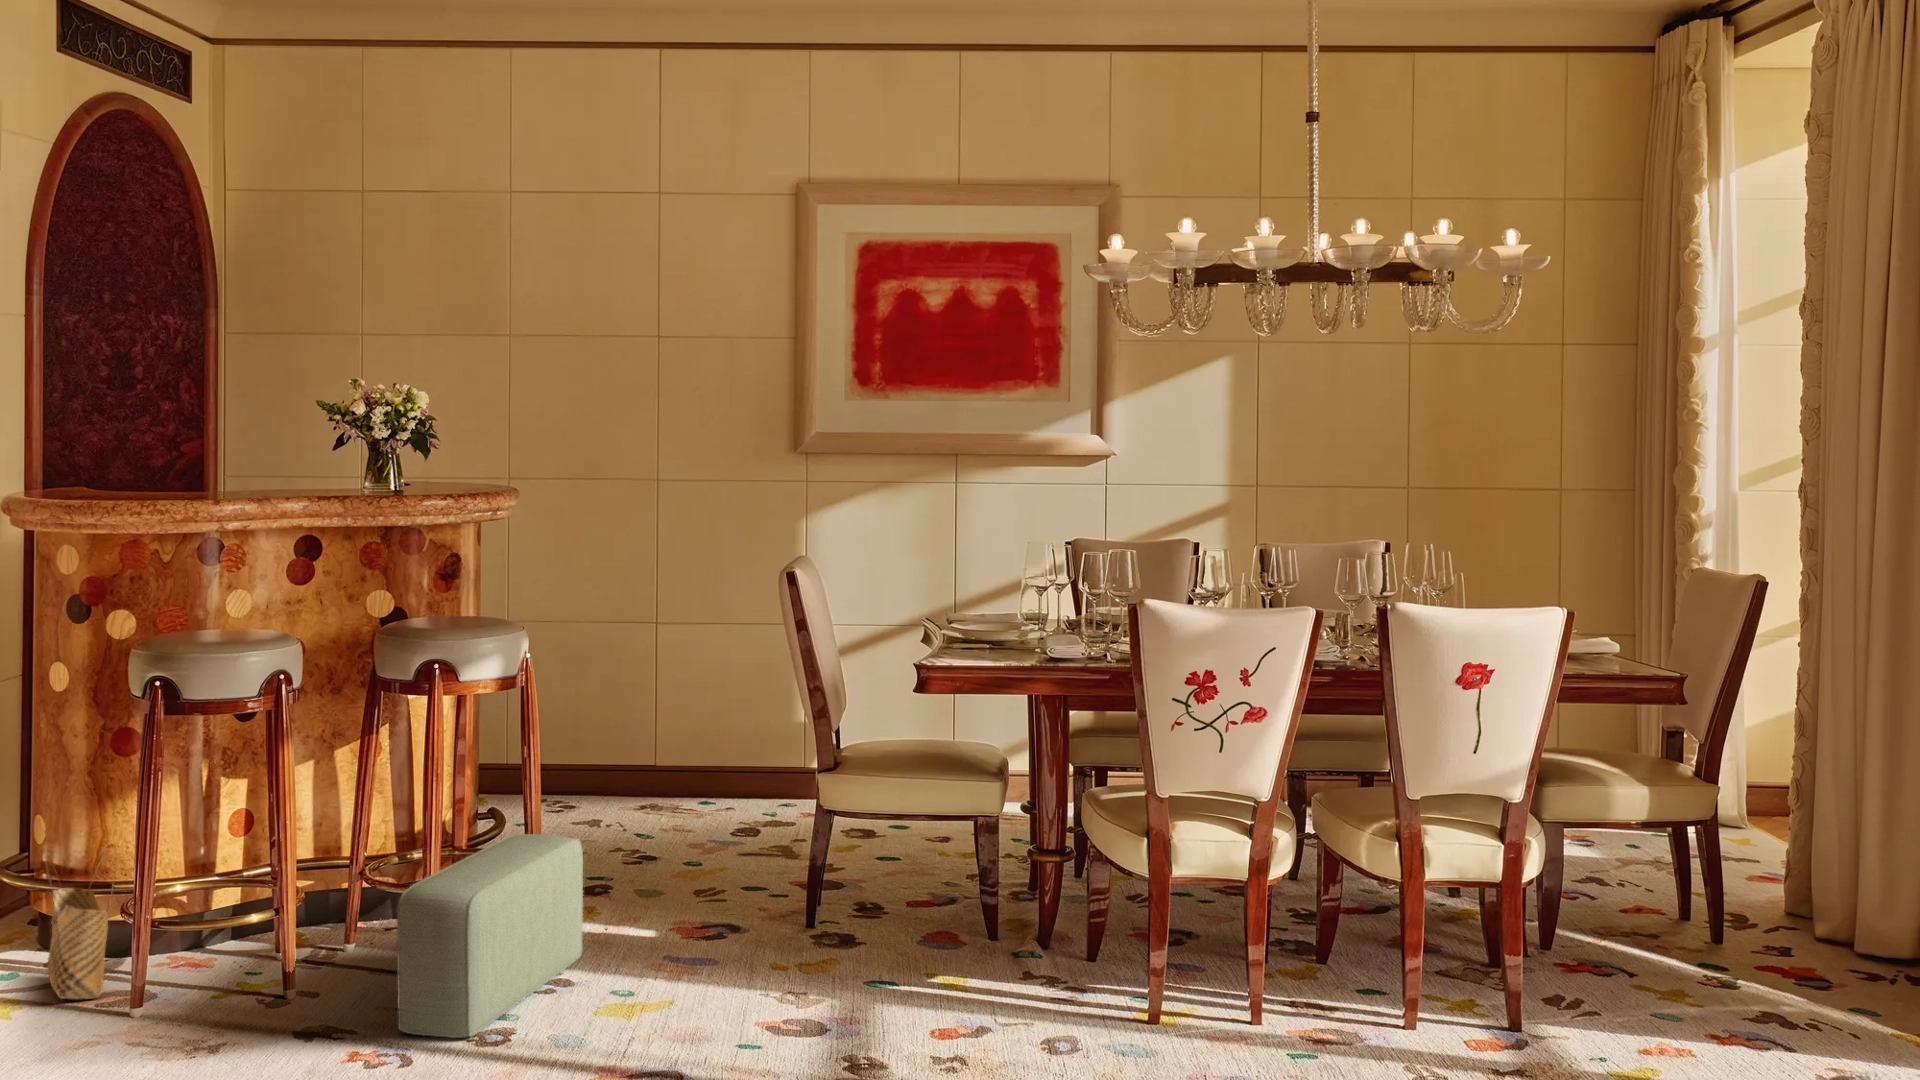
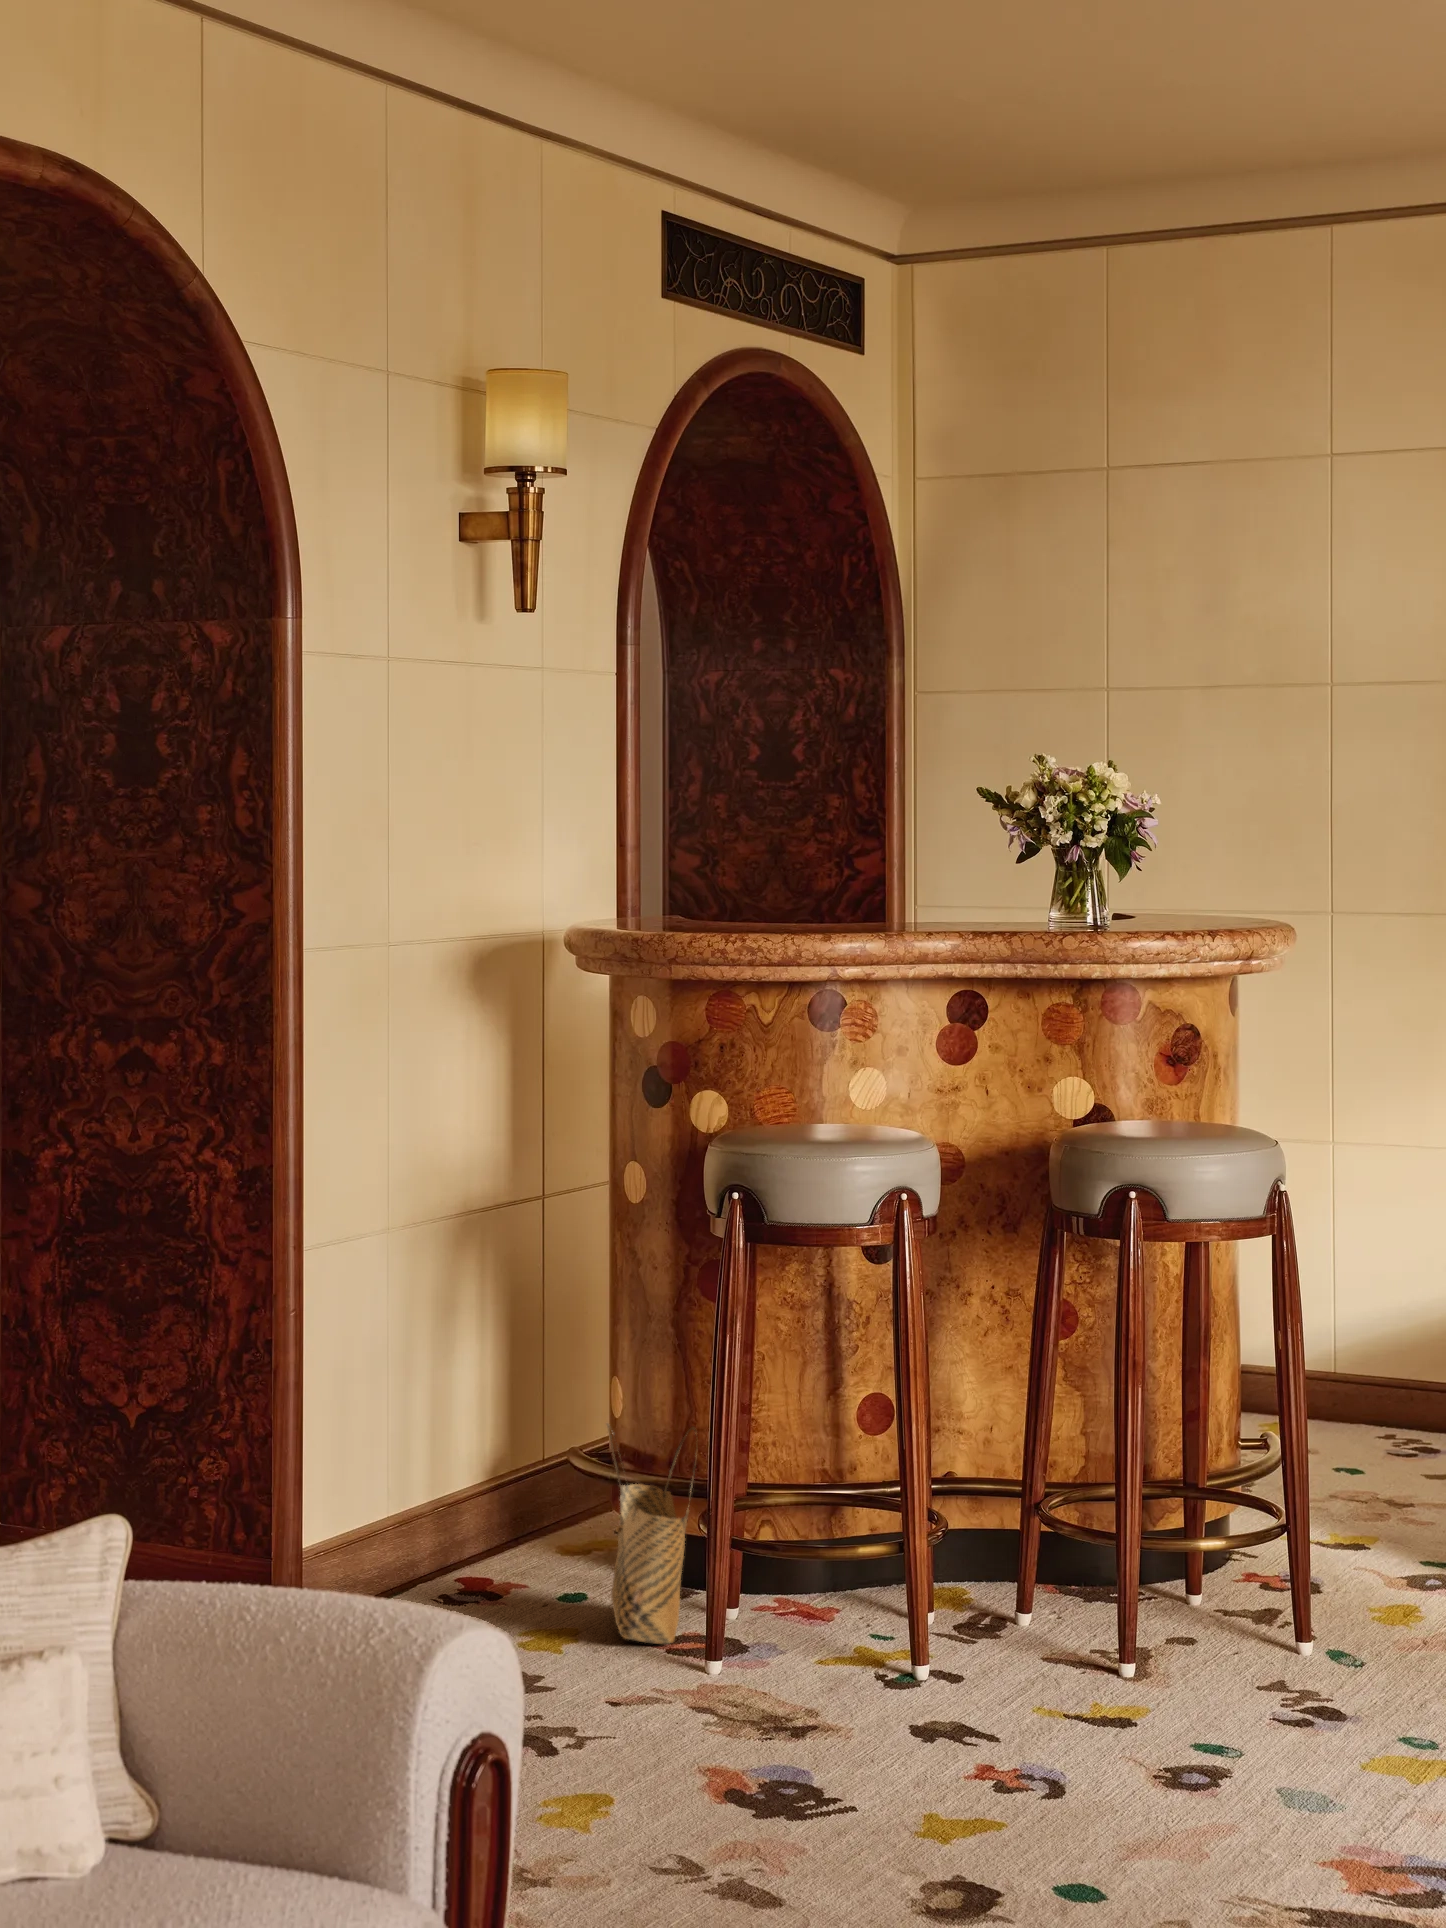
pouf: present [397,834,583,1038] -> none [1055,1468,1366,1772]

